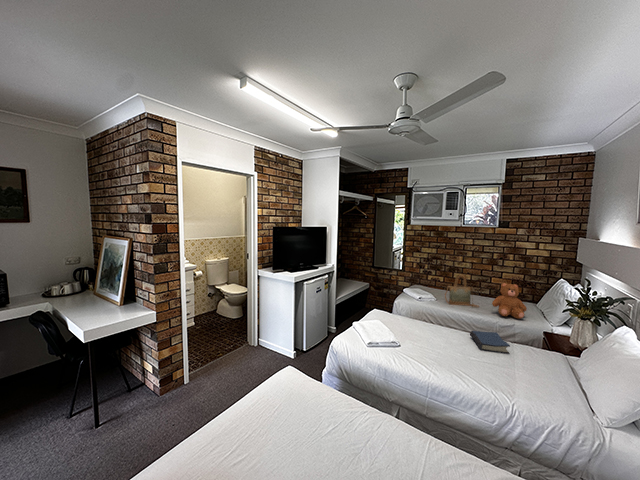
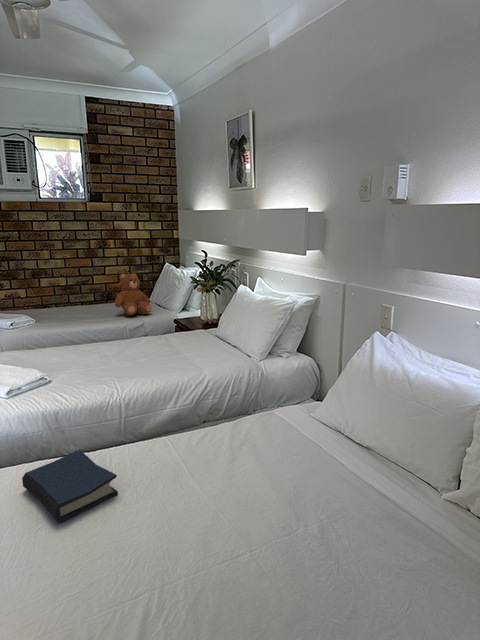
handbag: present [445,275,479,307] -> none [50,274,98,321]
hardback book: present [470,331,510,354] -> present [22,450,118,522]

